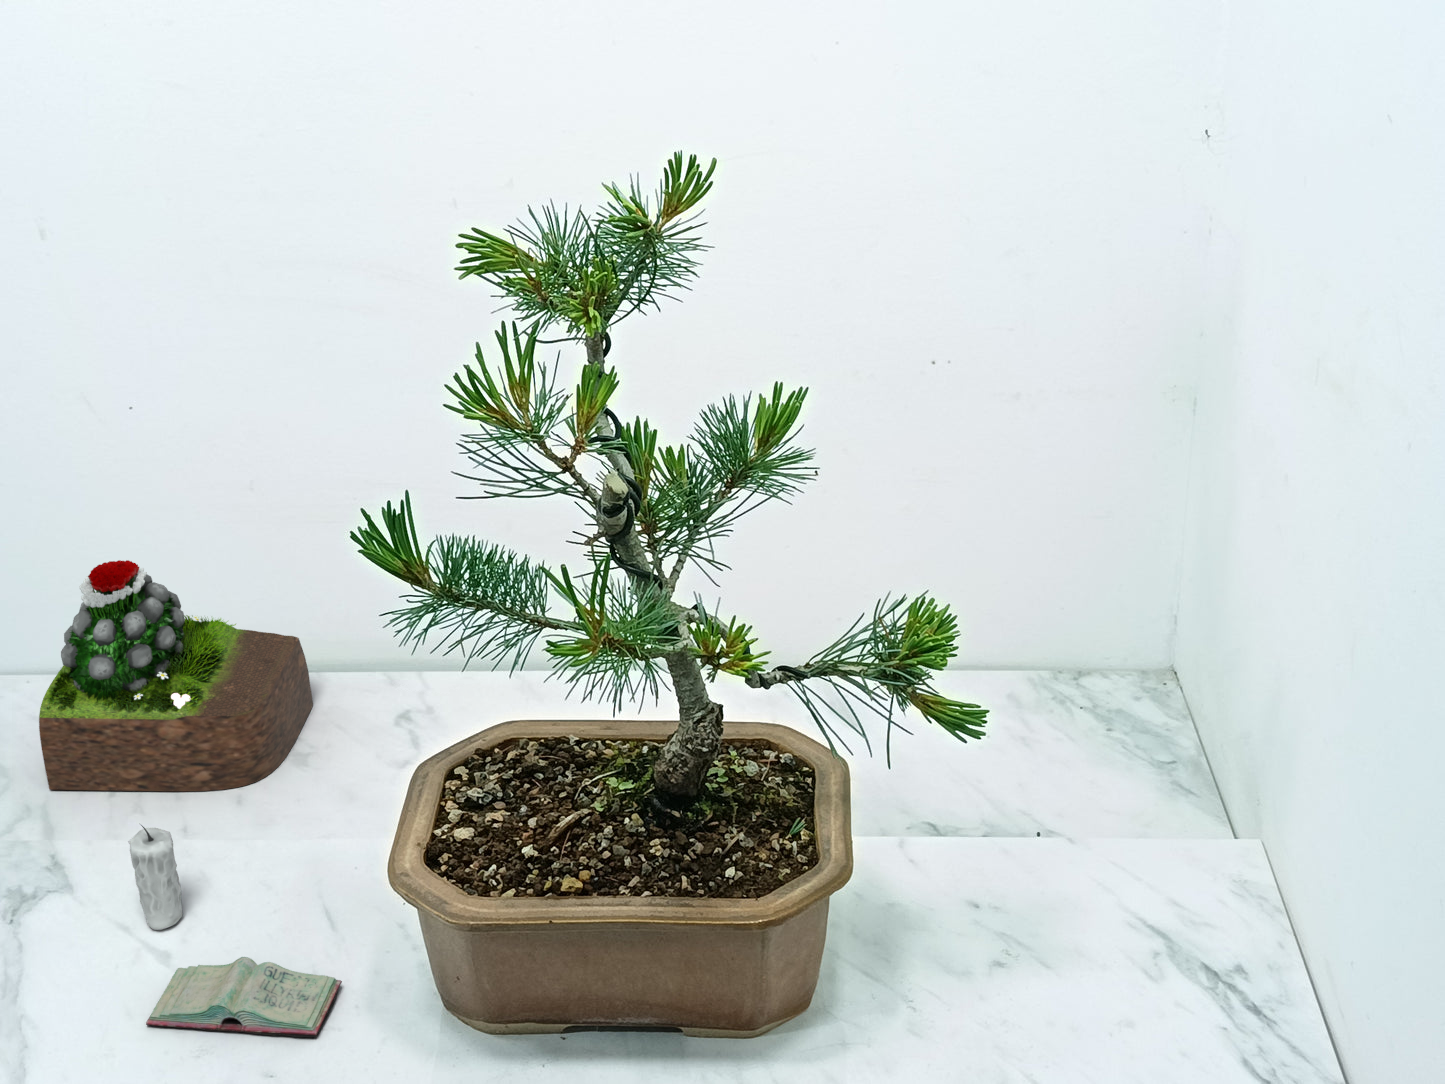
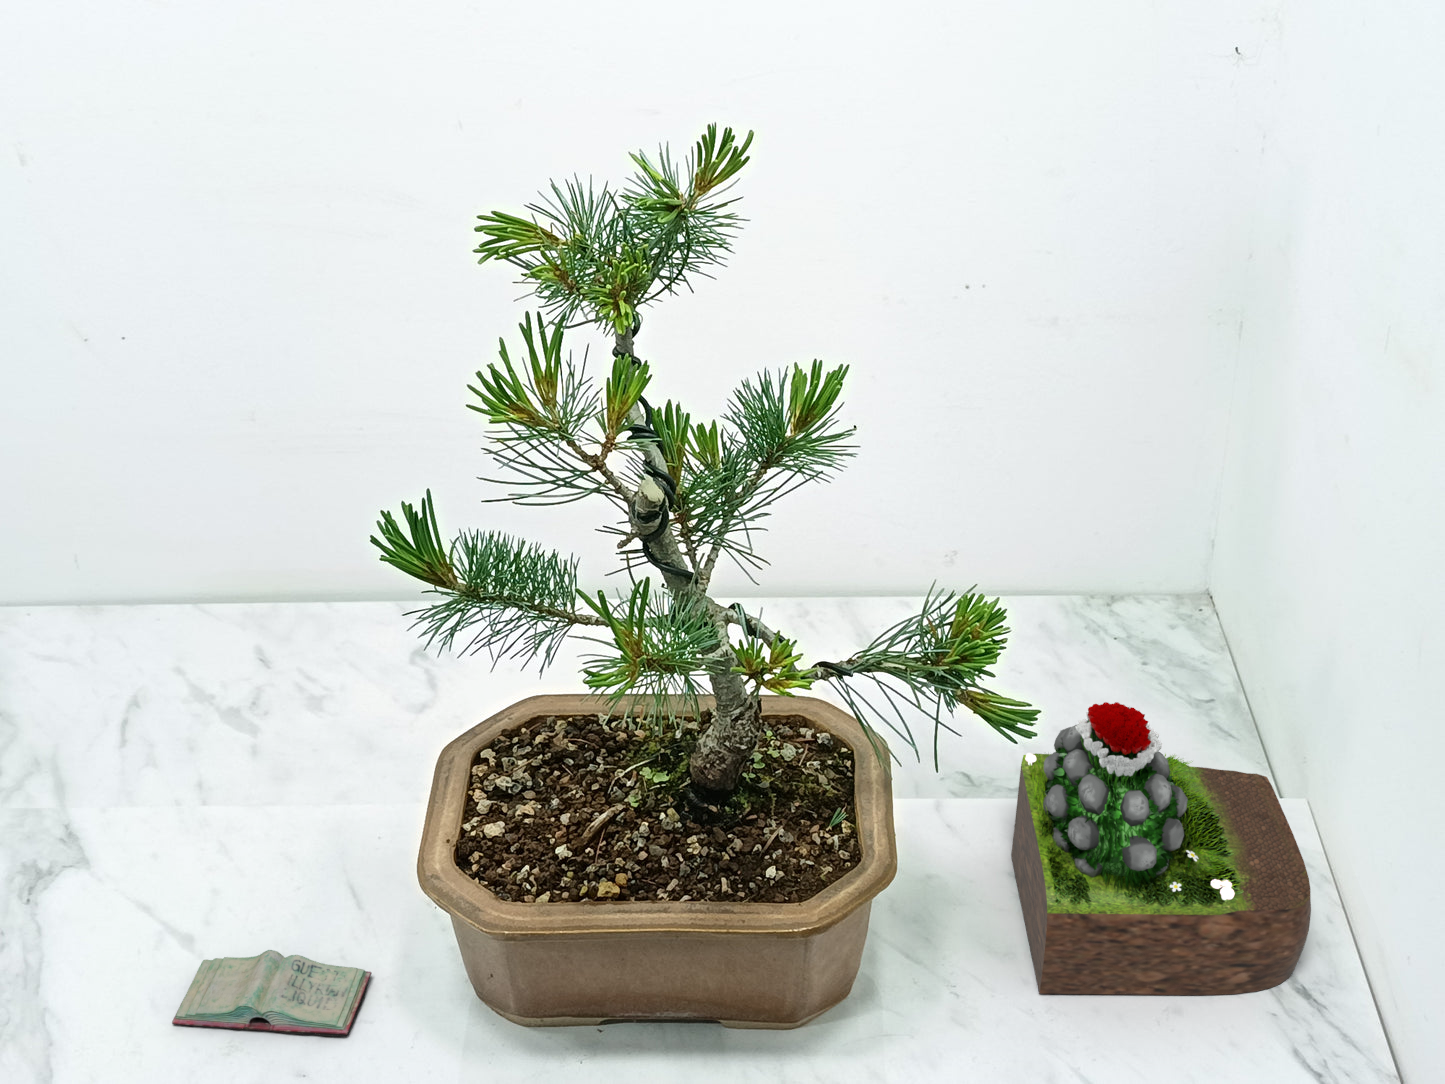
succulent plant: present [39,560,313,791] -> present [1011,702,1311,995]
candle: present [128,825,183,930] -> none [147,811,207,914]

